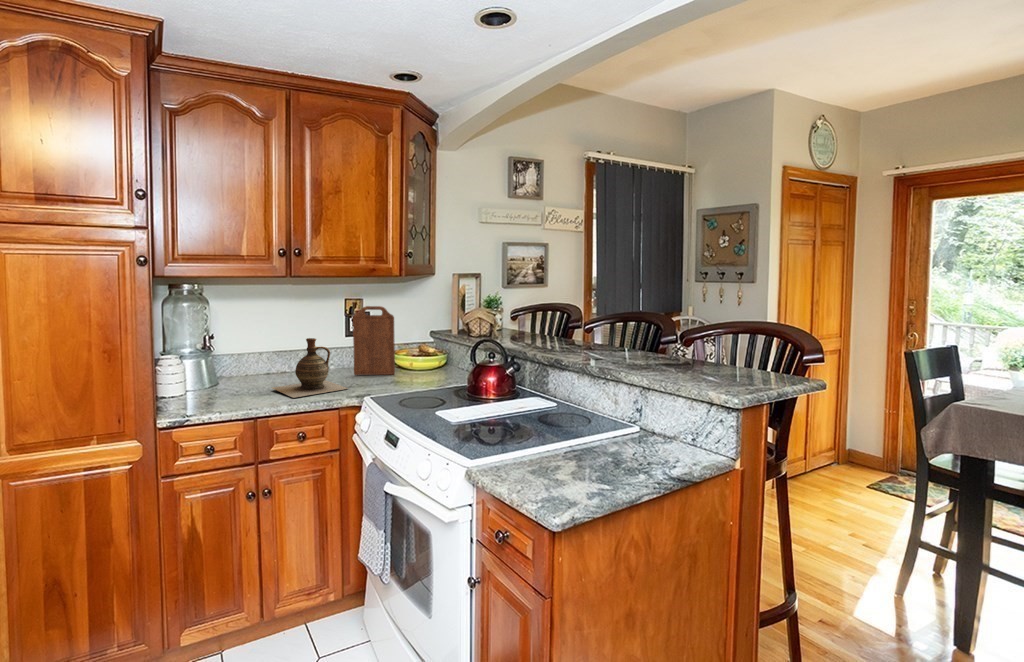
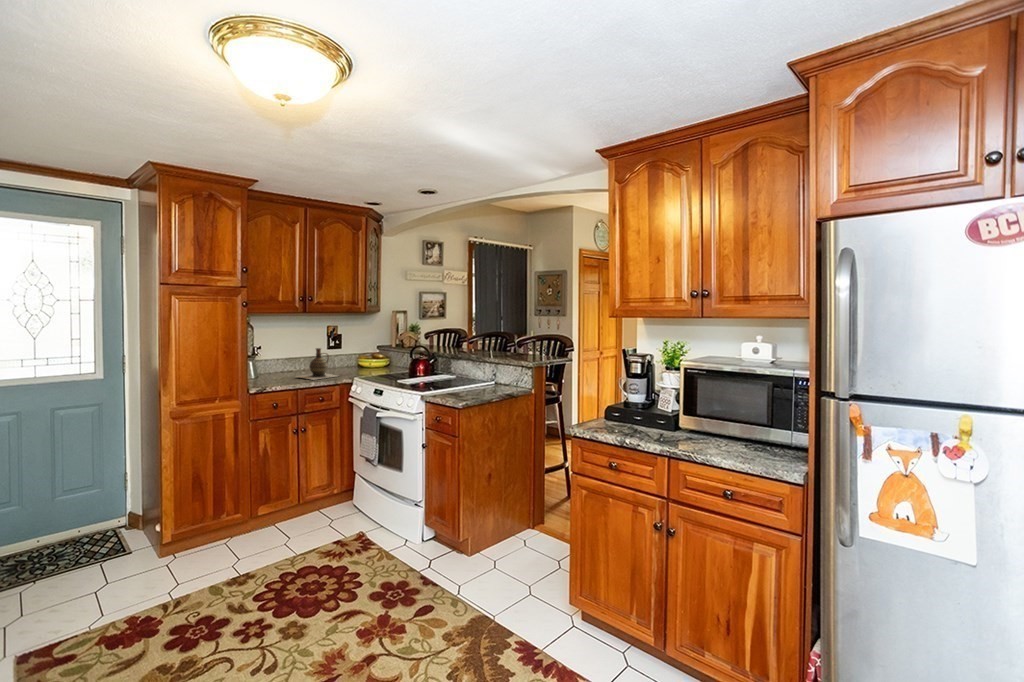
cutting board: present [353,306,395,375] -> none [335,330,360,371]

